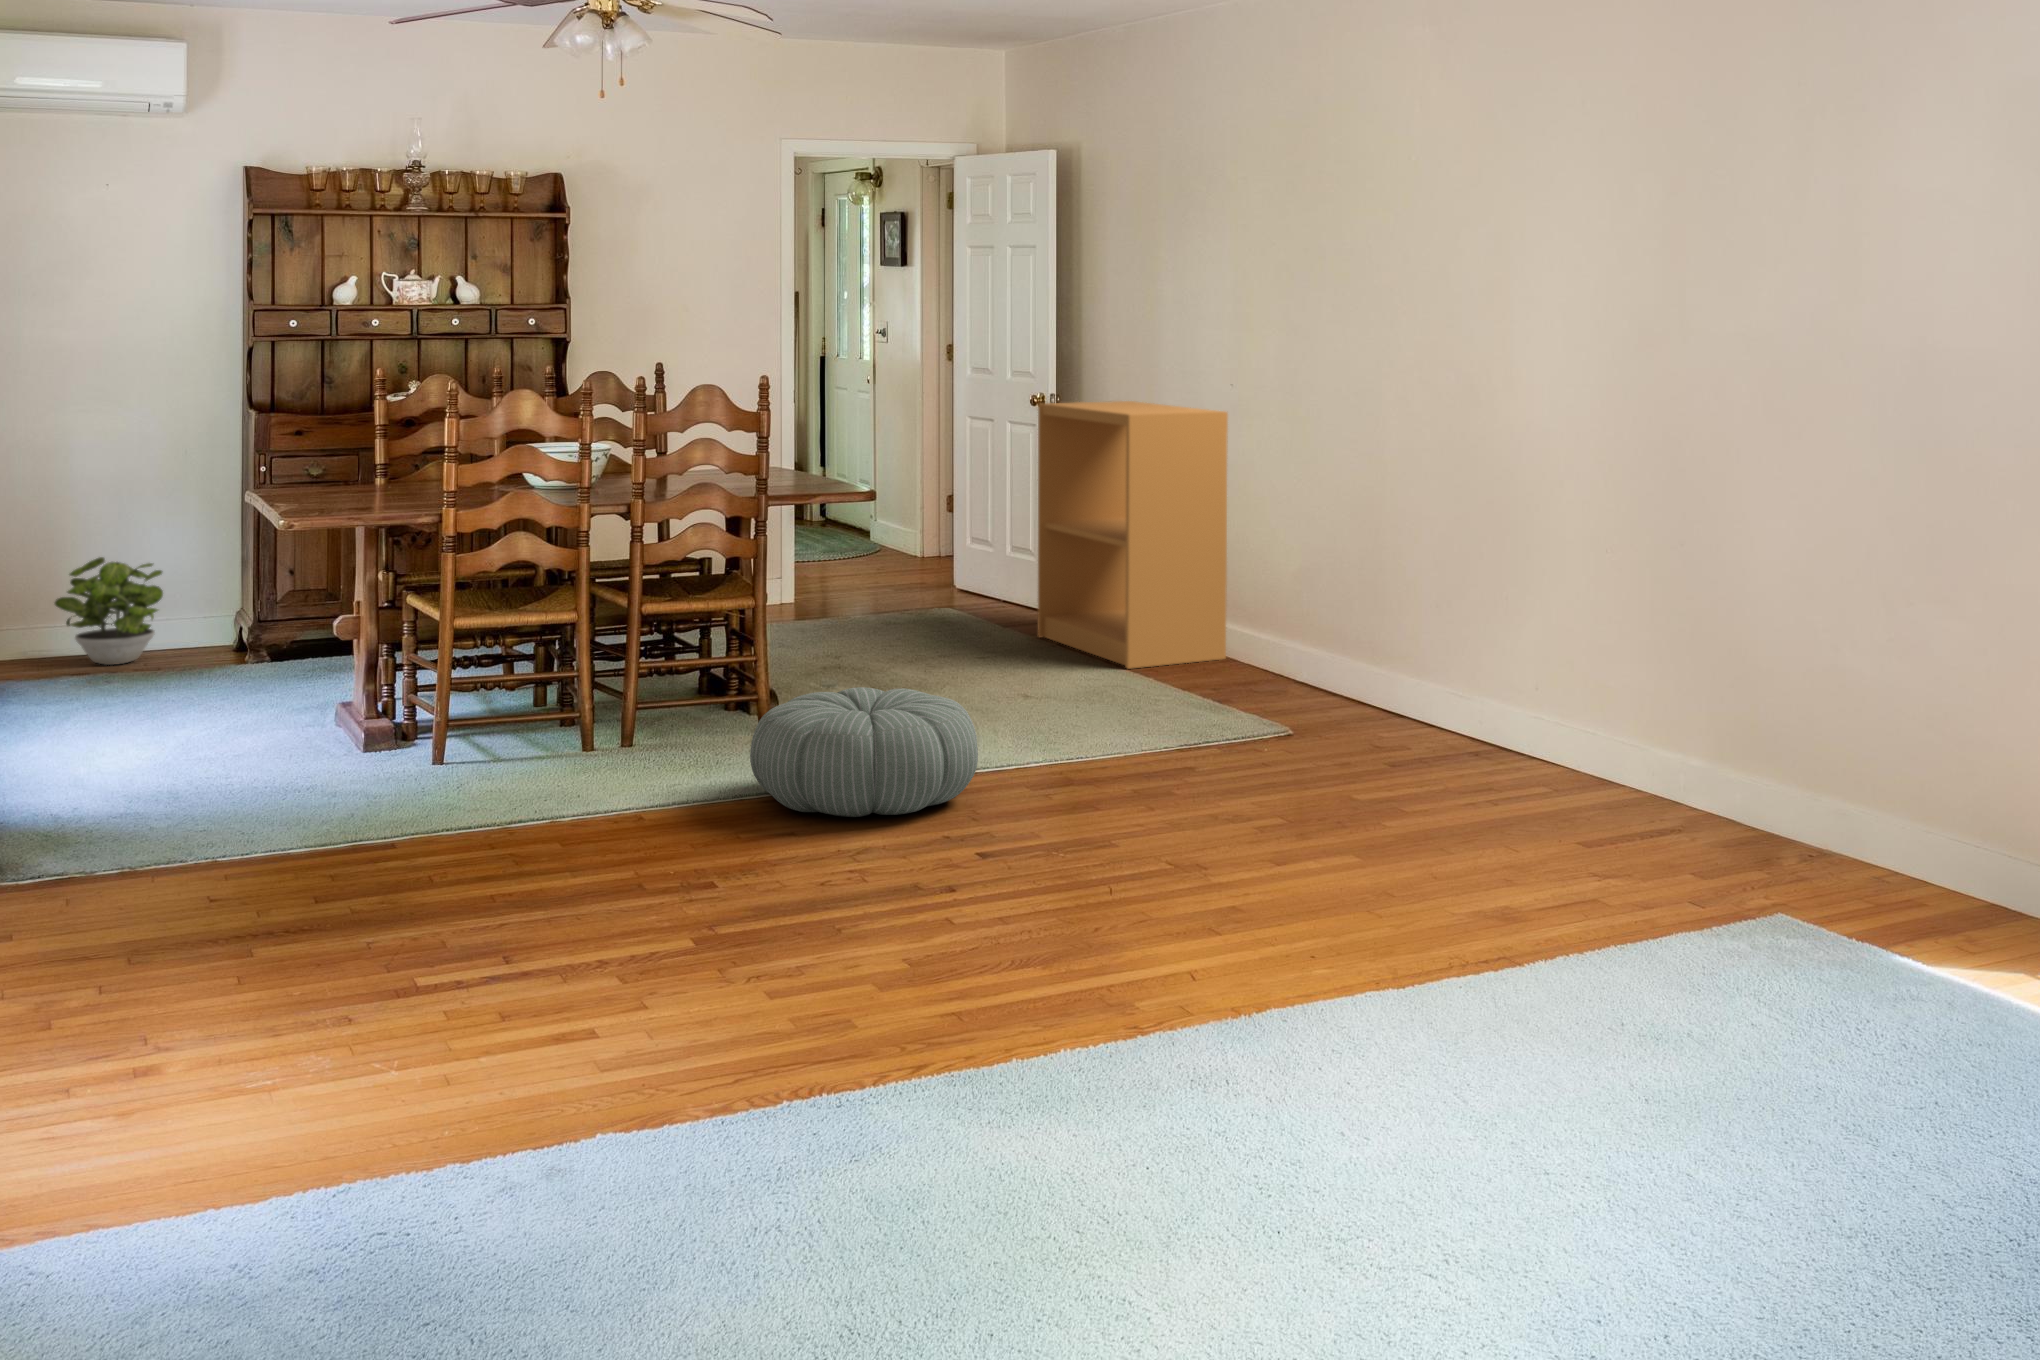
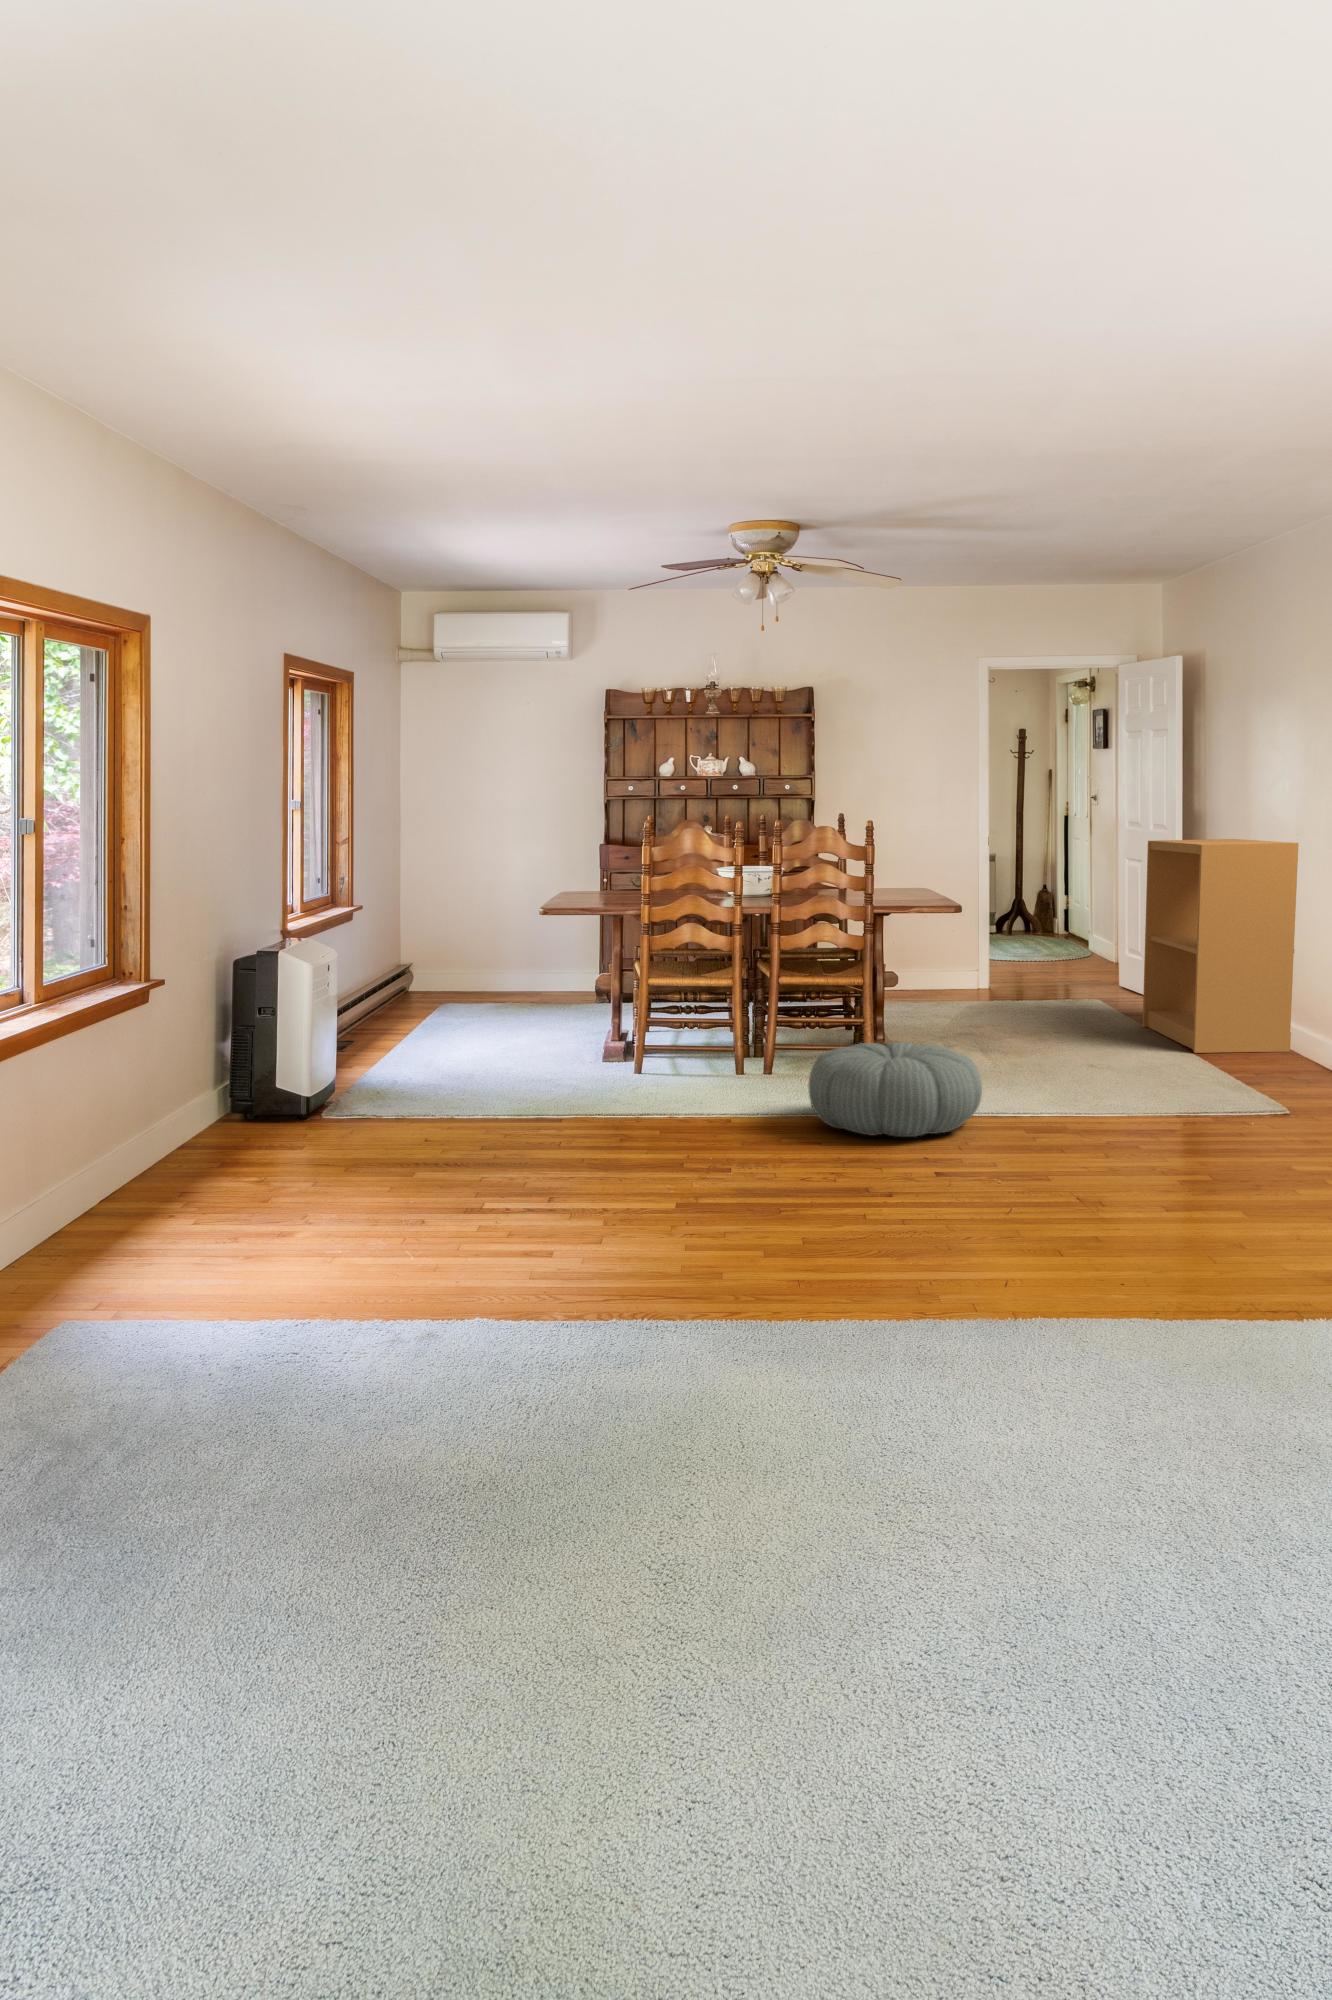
potted plant: present [55,557,163,665] -> none [496,940,560,1007]

